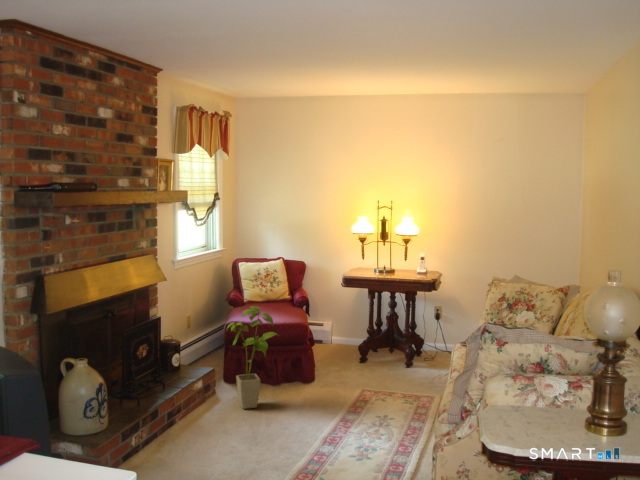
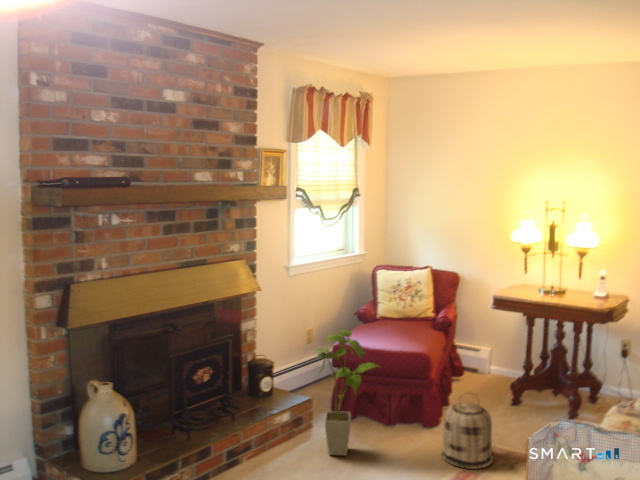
basket: none [327,347,364,403] -> present [442,394,493,469]

